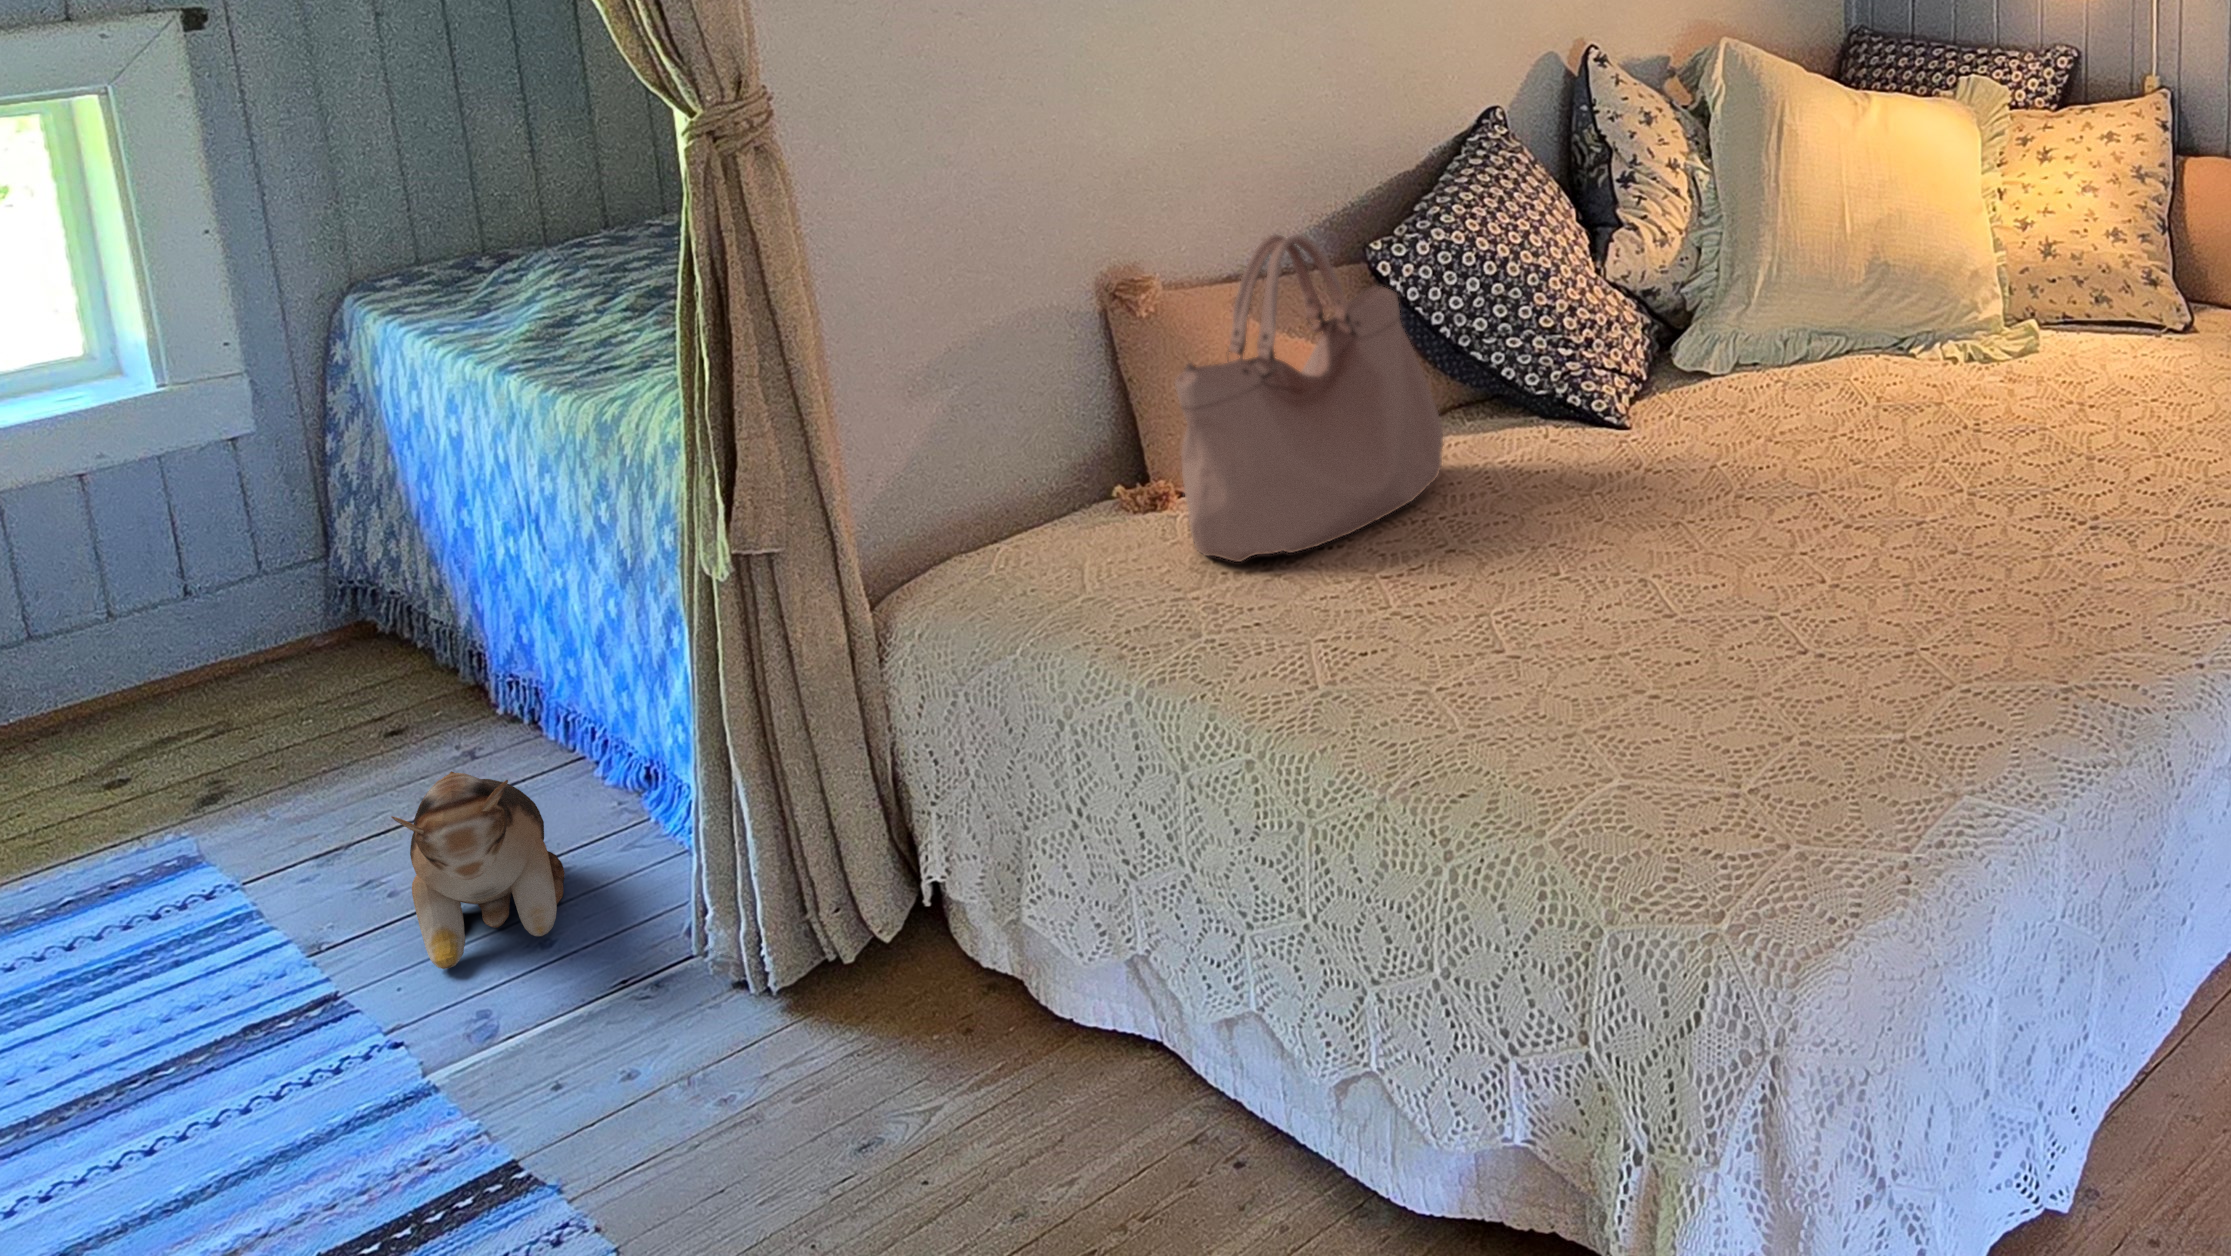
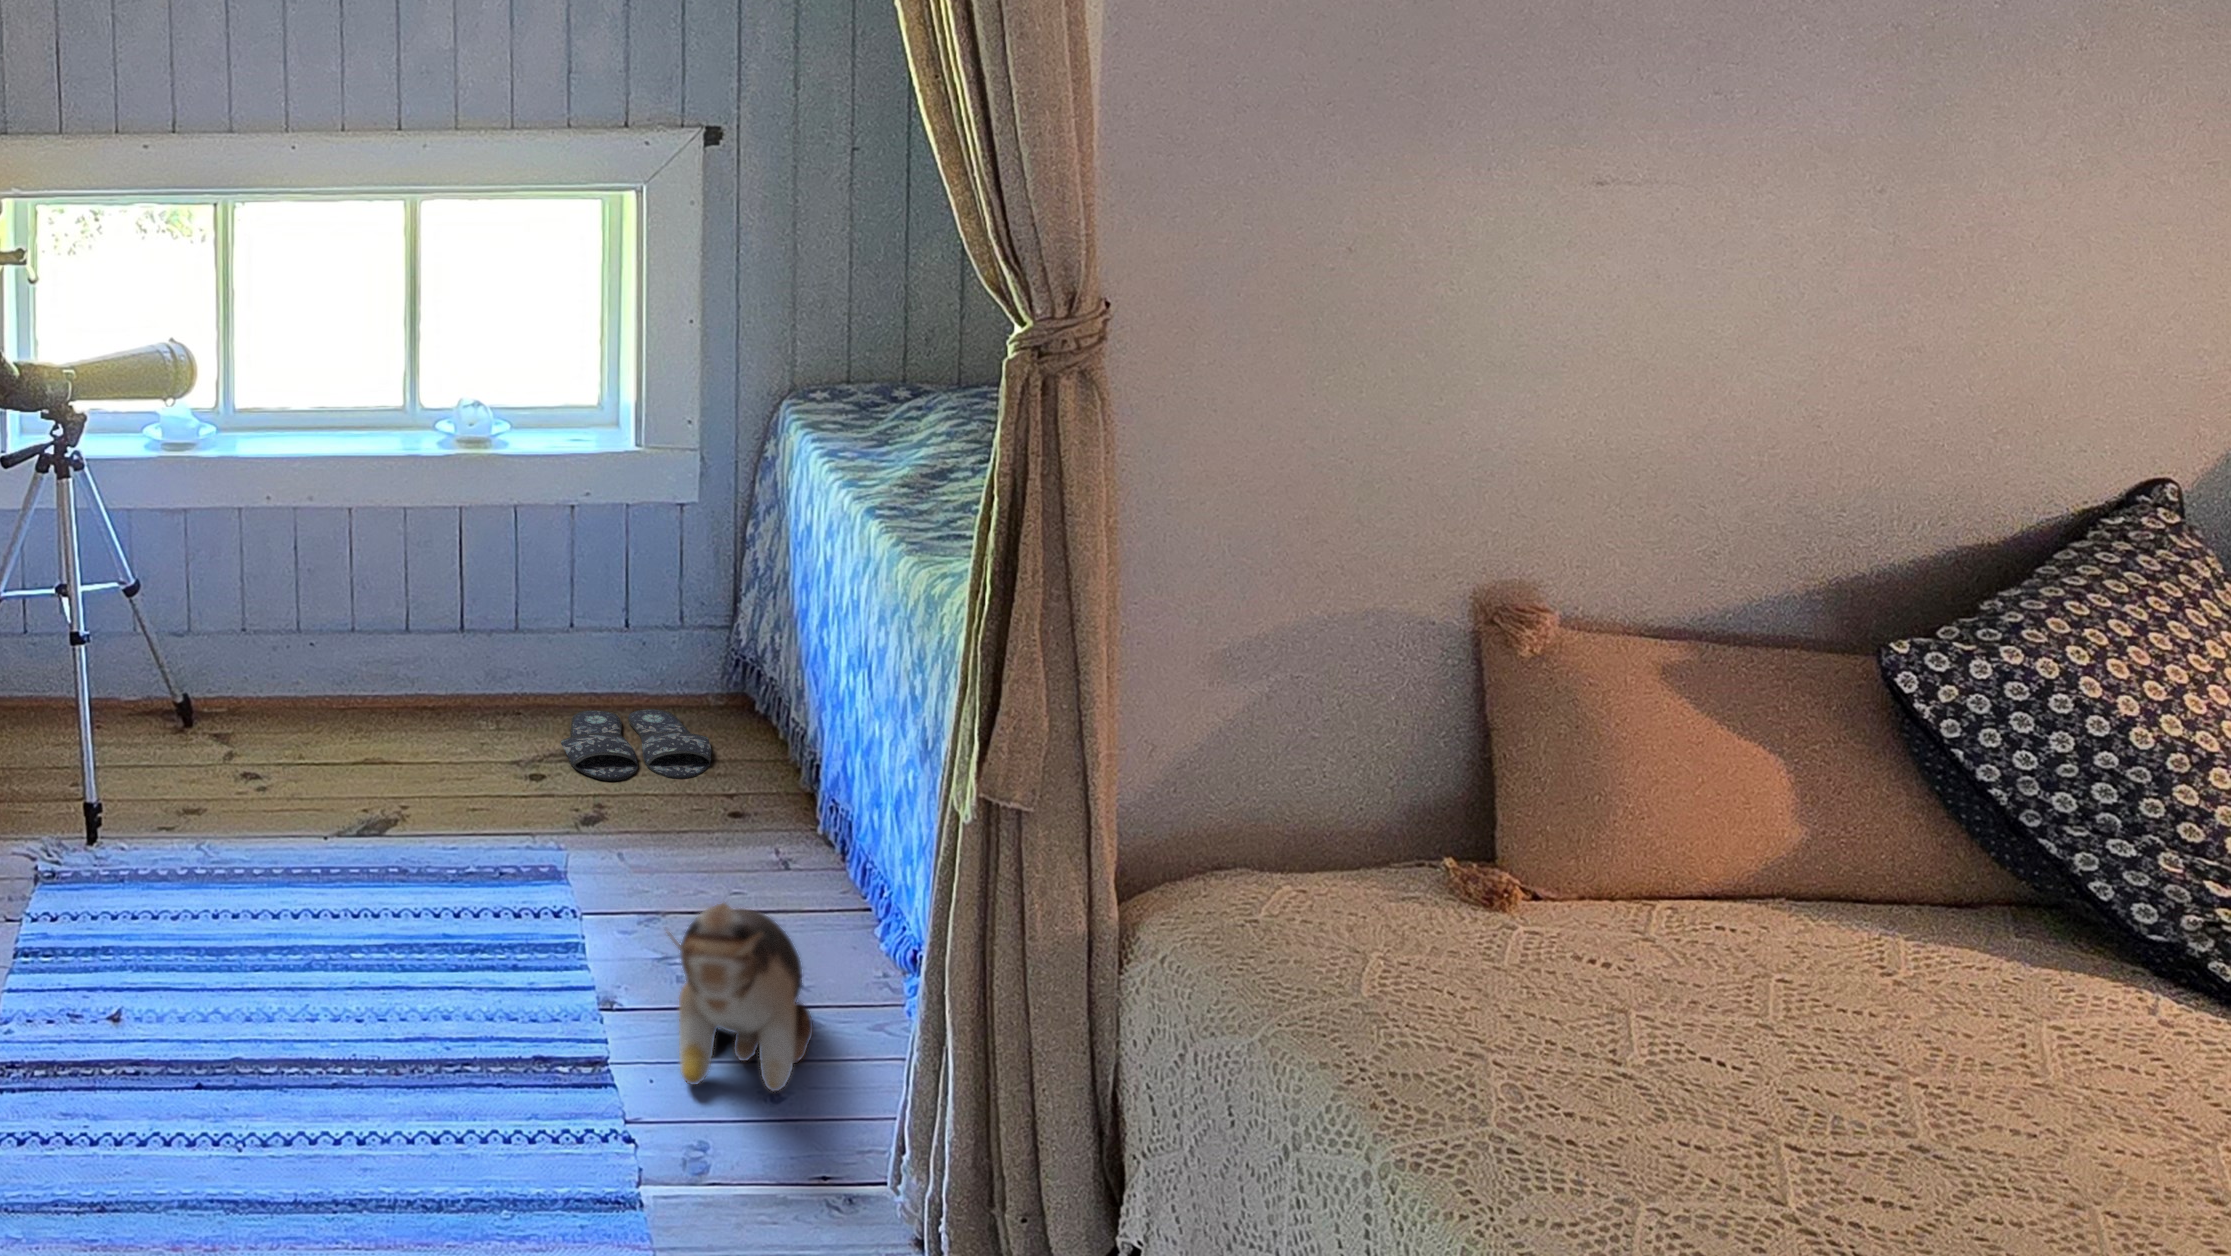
handbag: present [1175,234,1443,562] -> none [1518,612,1950,1051]
slippers: none [136,668,342,758] -> present [561,709,711,781]

